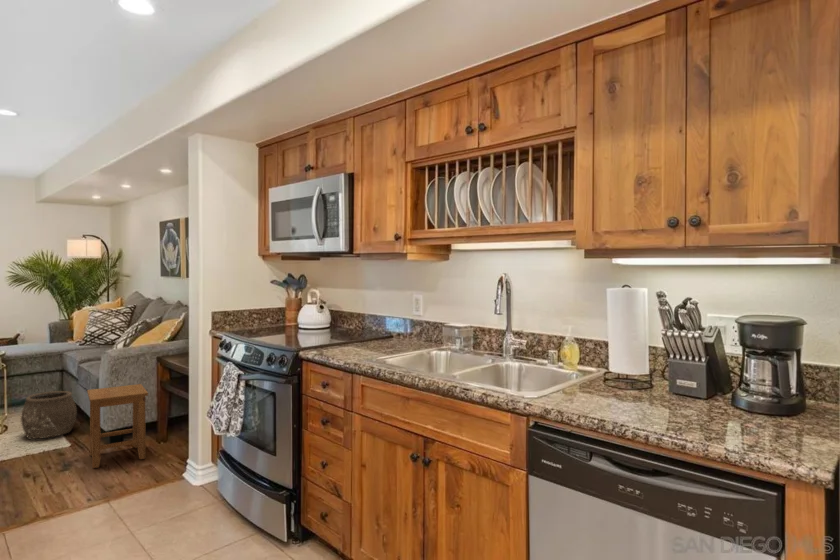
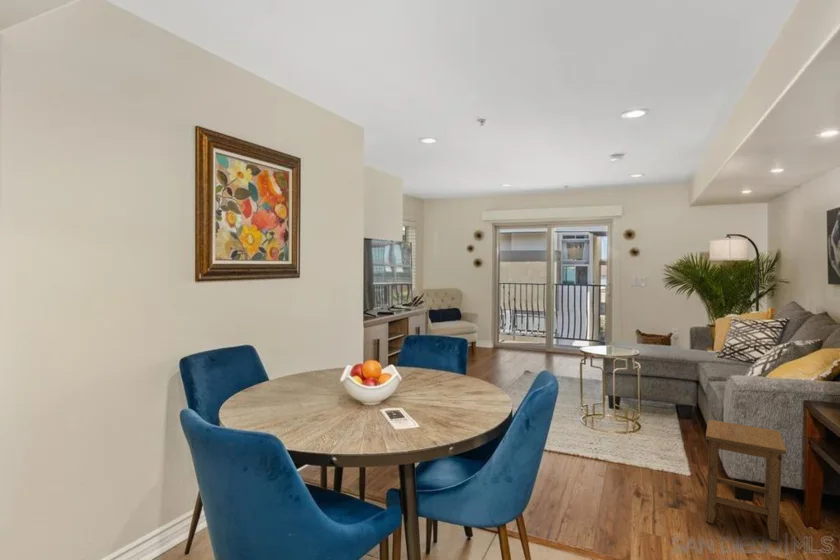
woven basket: present [21,391,76,439] -> none [648,403,703,458]

